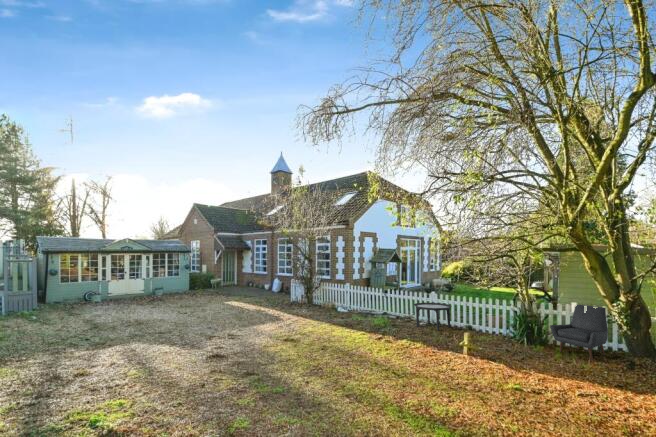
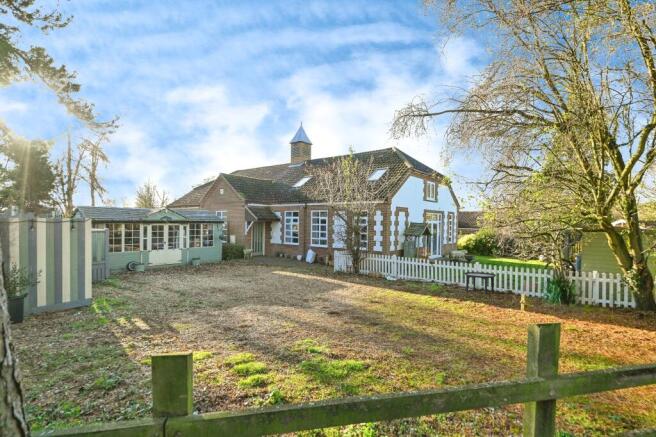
chair: present [550,305,608,360] -> none [579,274,621,312]

